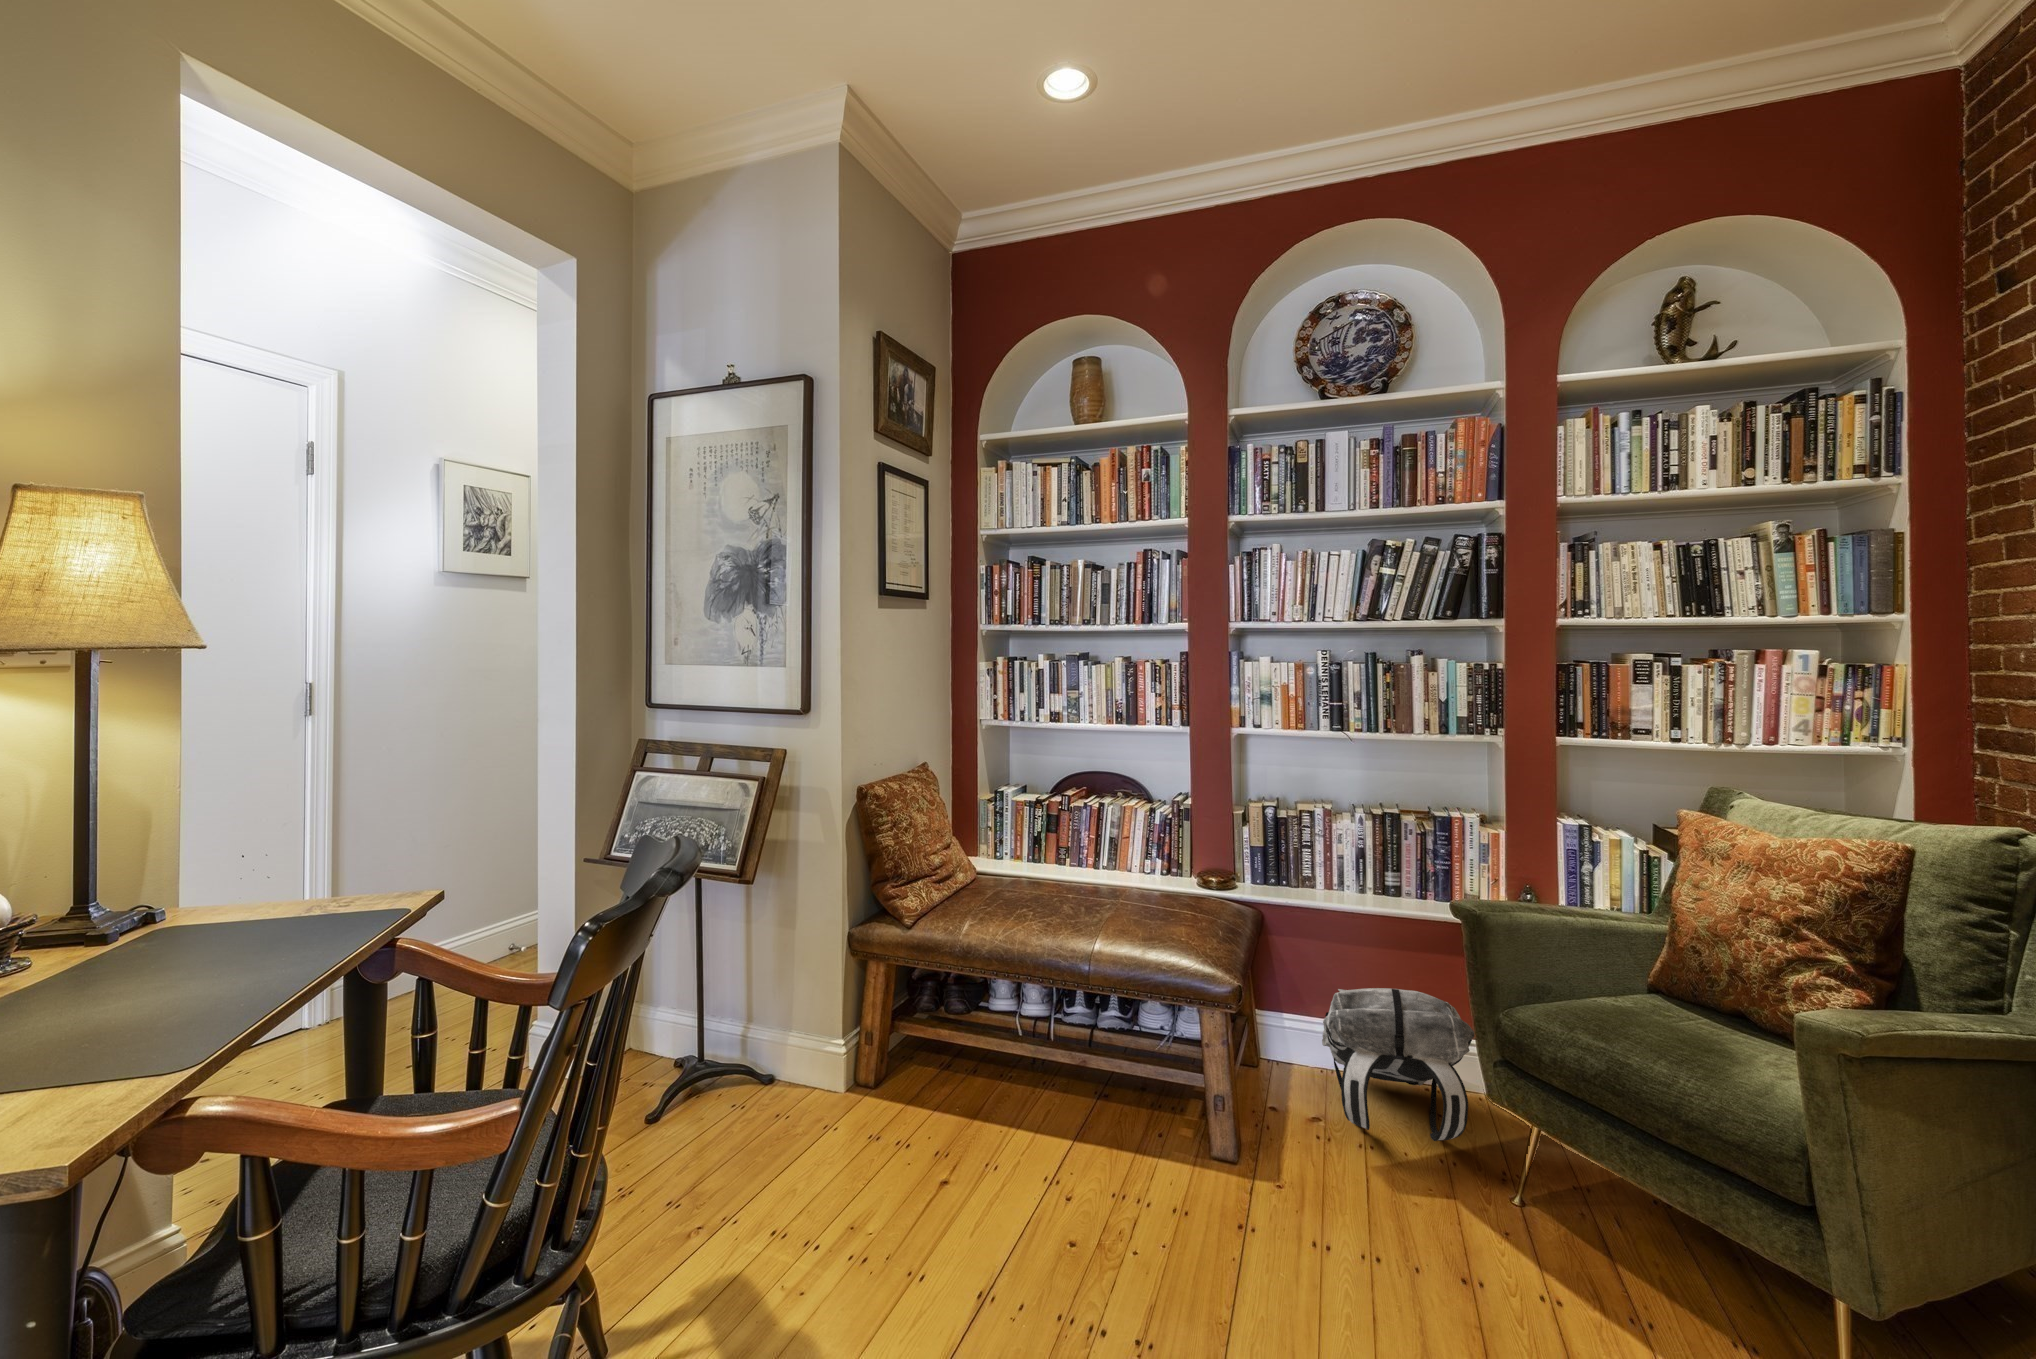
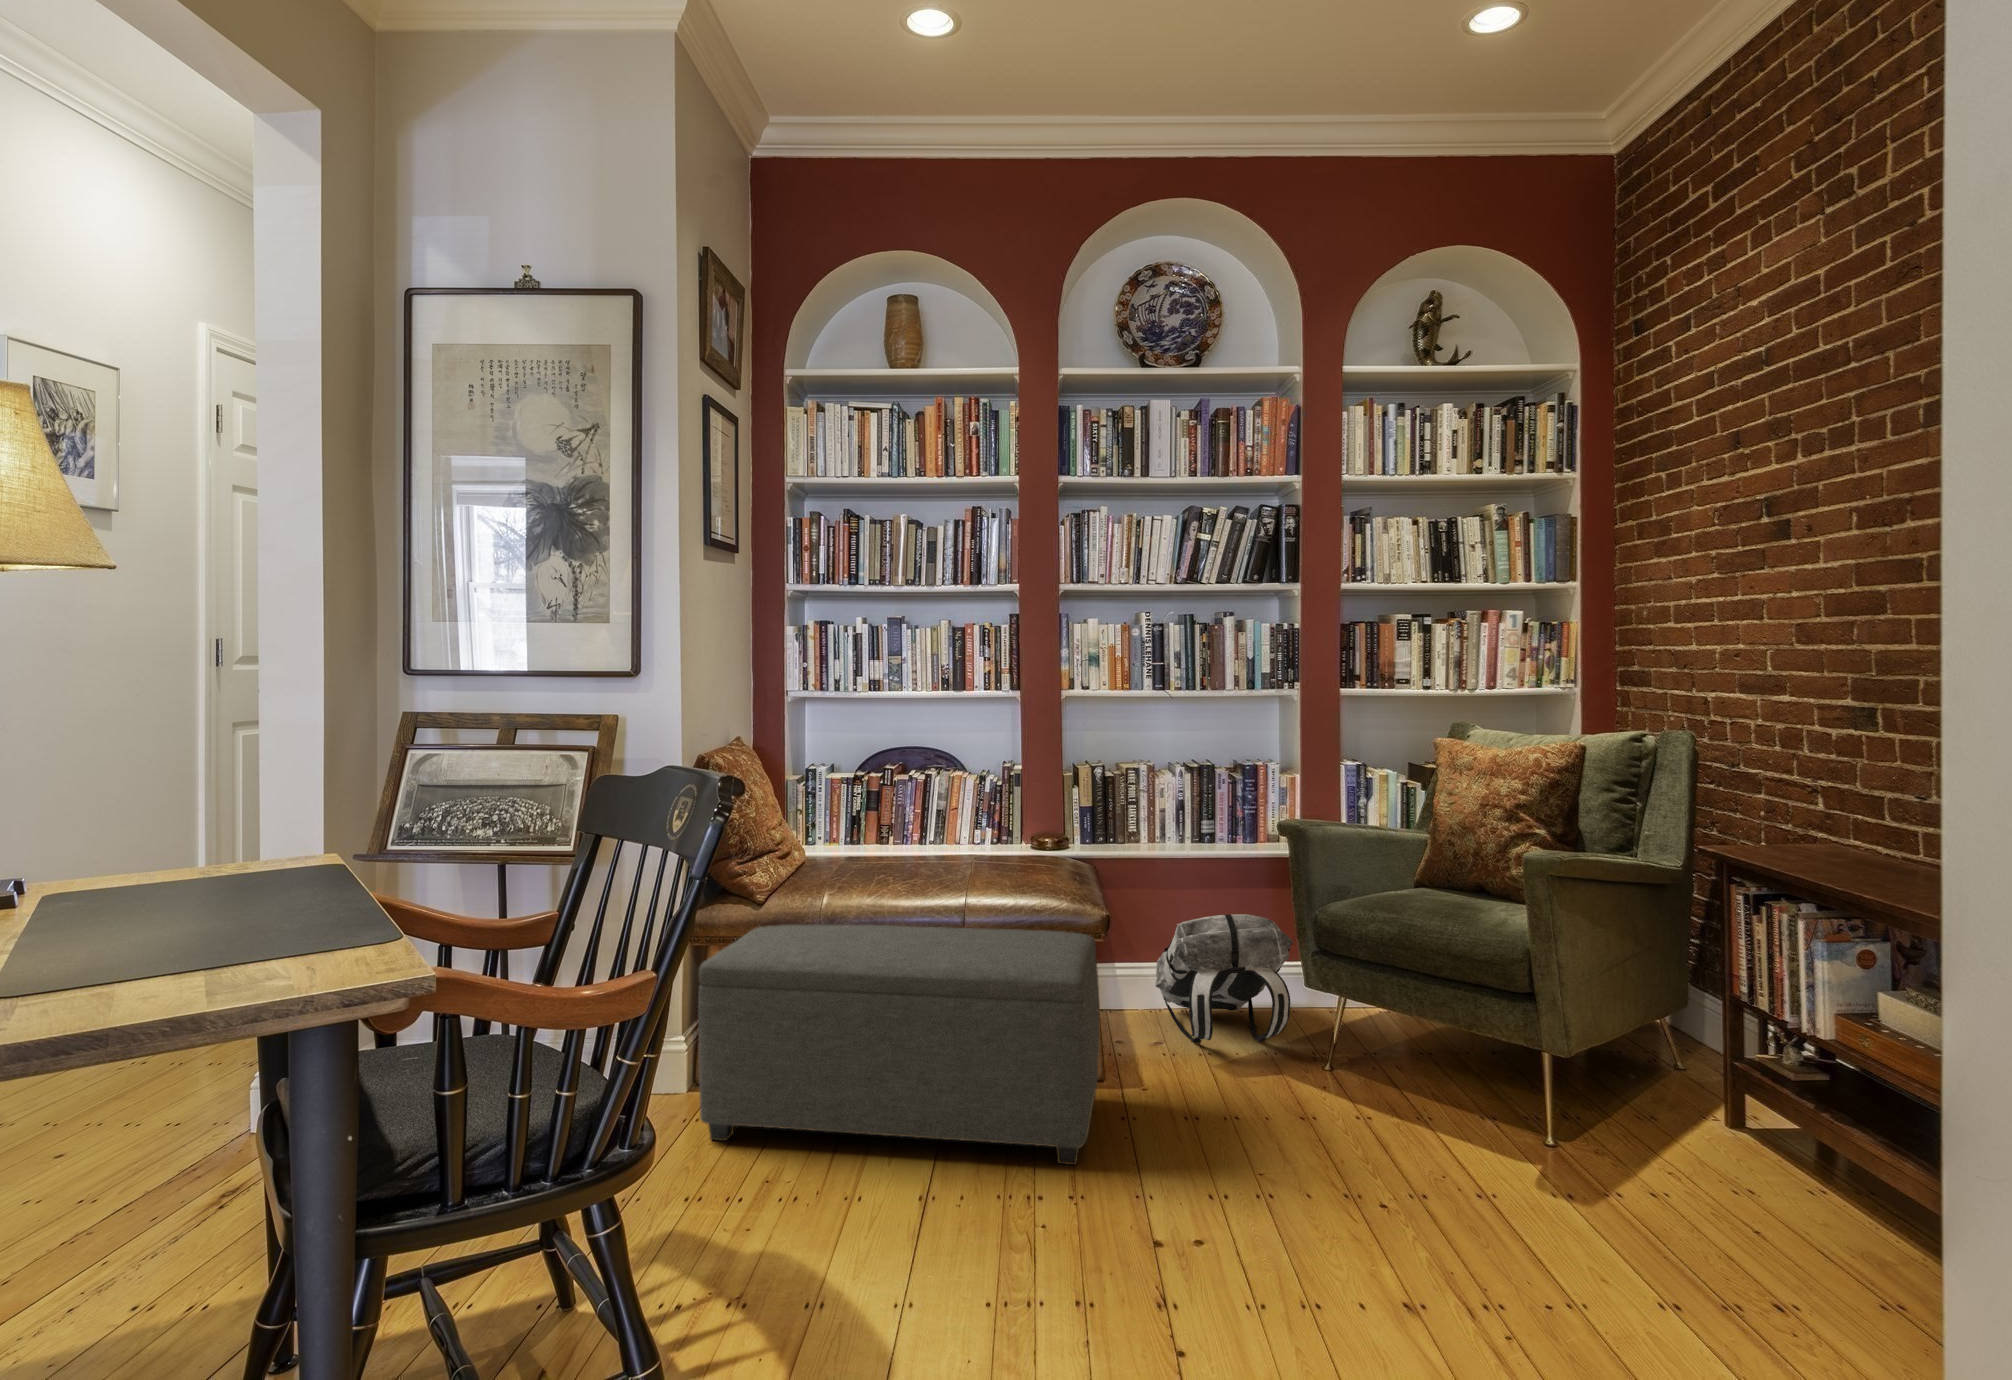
ottoman: none [806,946,1217,1292] -> present [698,925,1100,1165]

